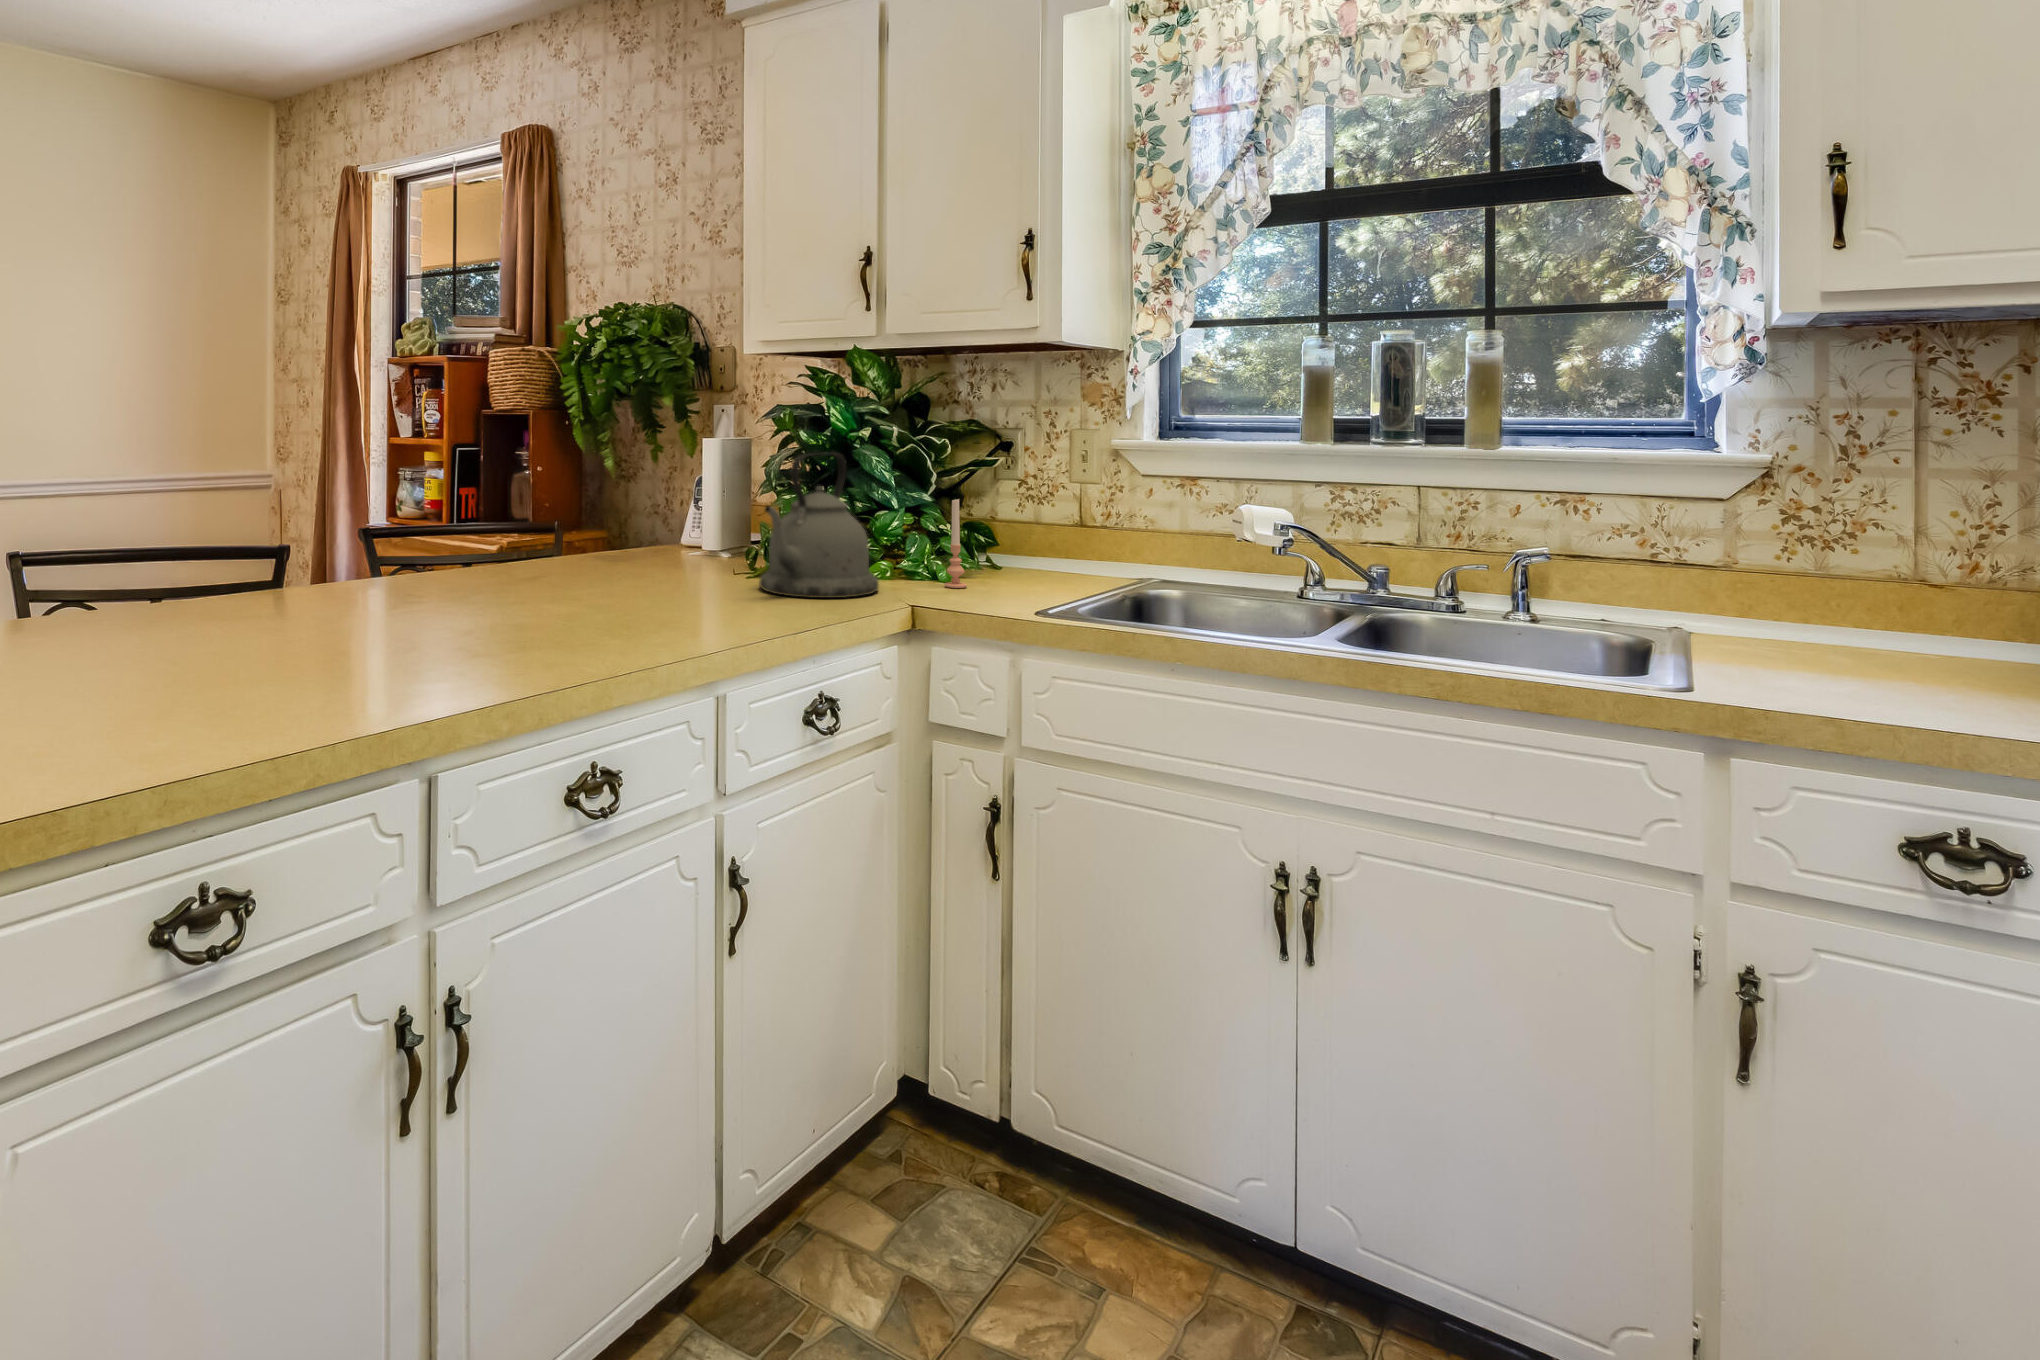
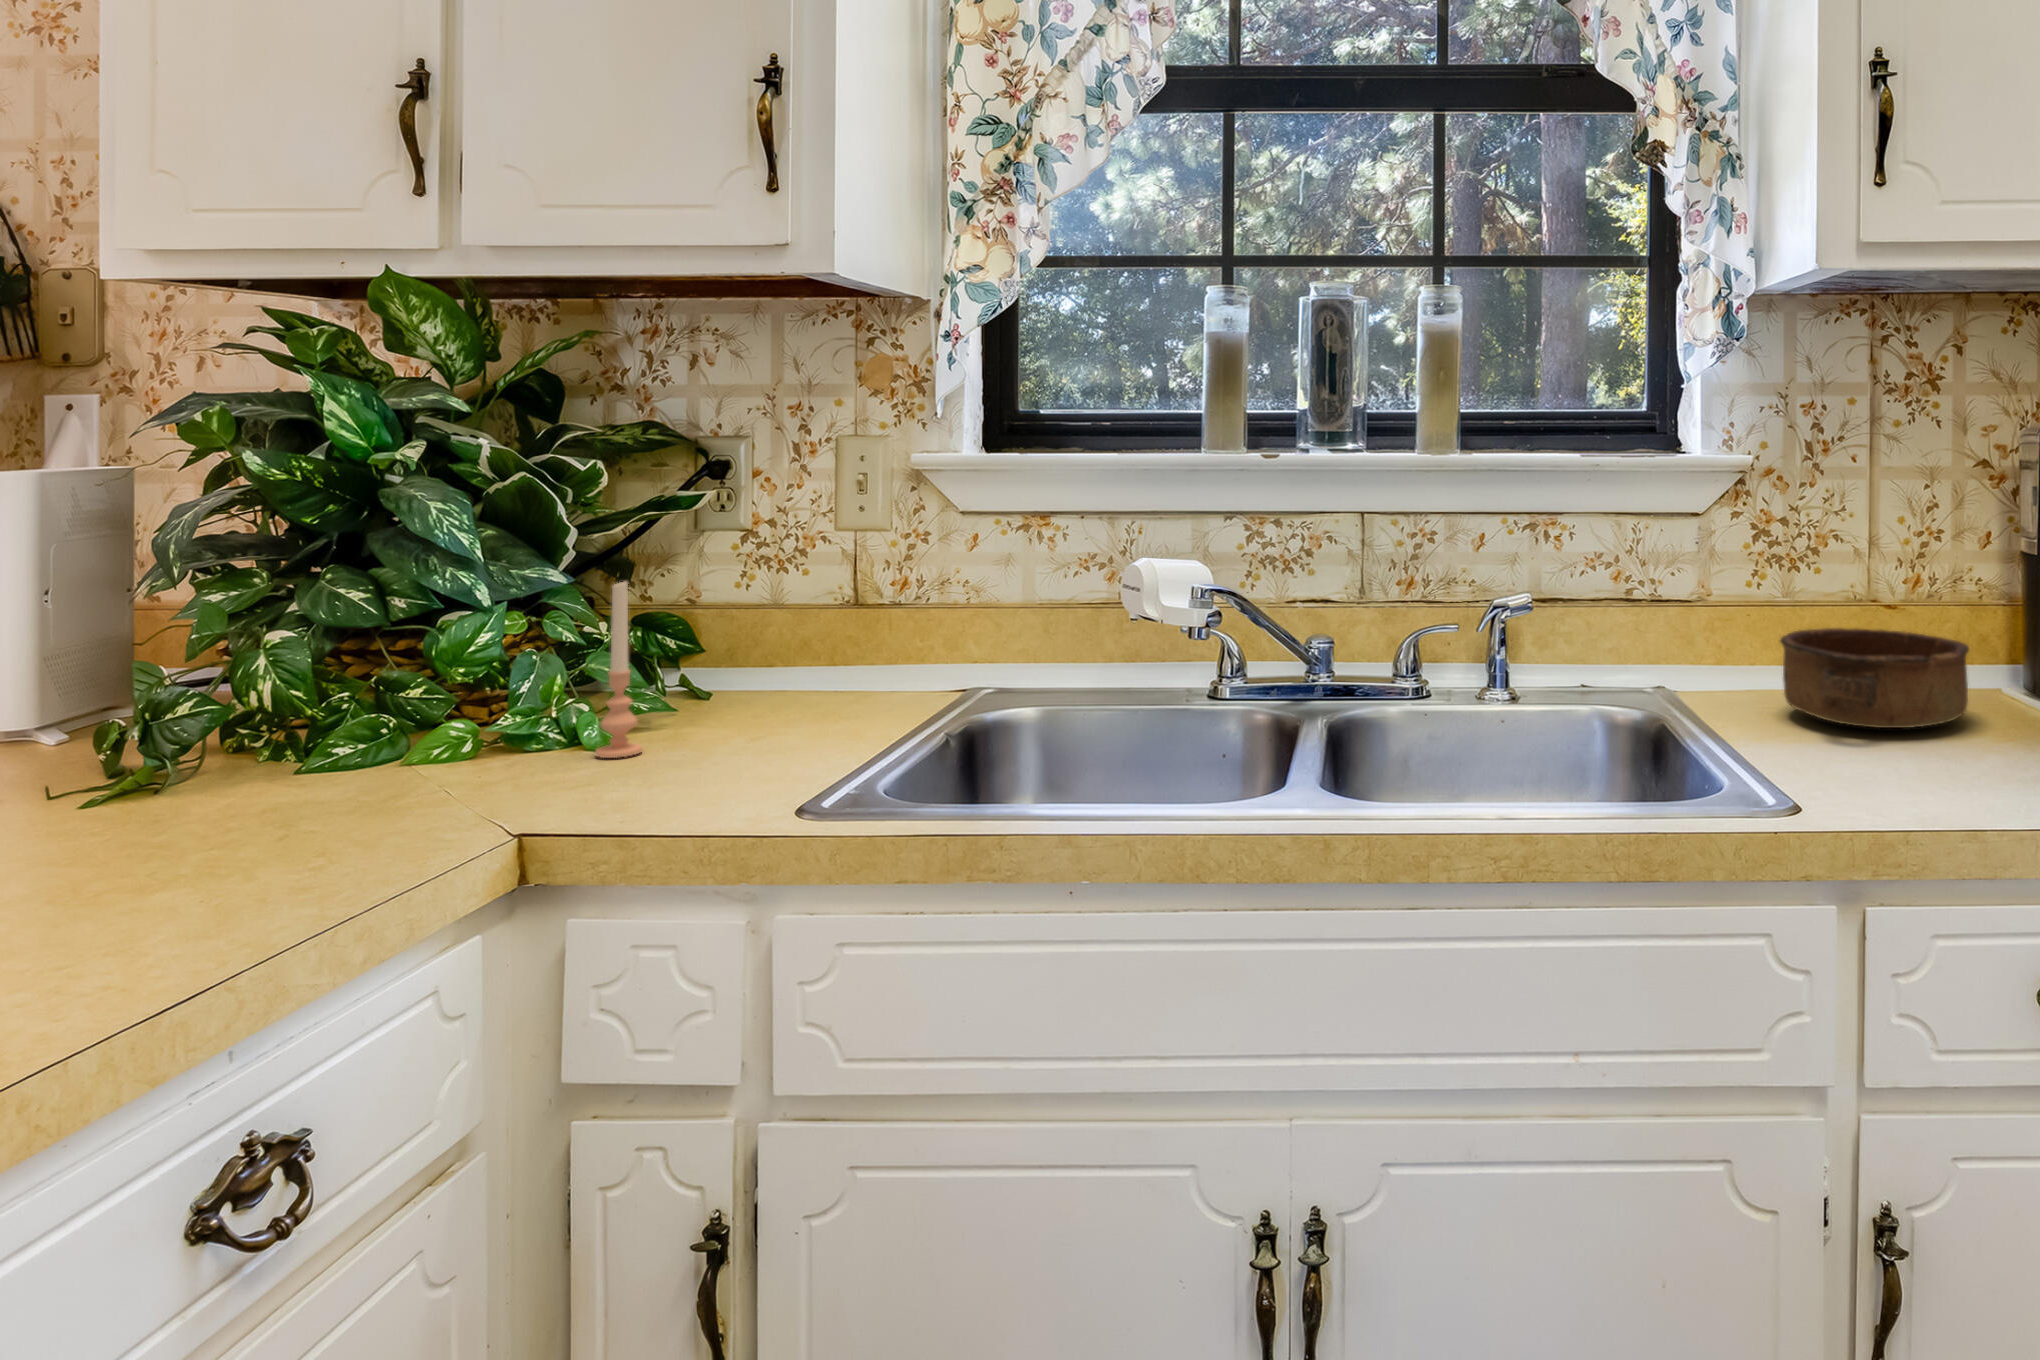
kettle: present [759,452,879,598] -> none [121,504,445,849]
bowl: none [1771,595,1974,675] -> present [1780,628,1969,728]

